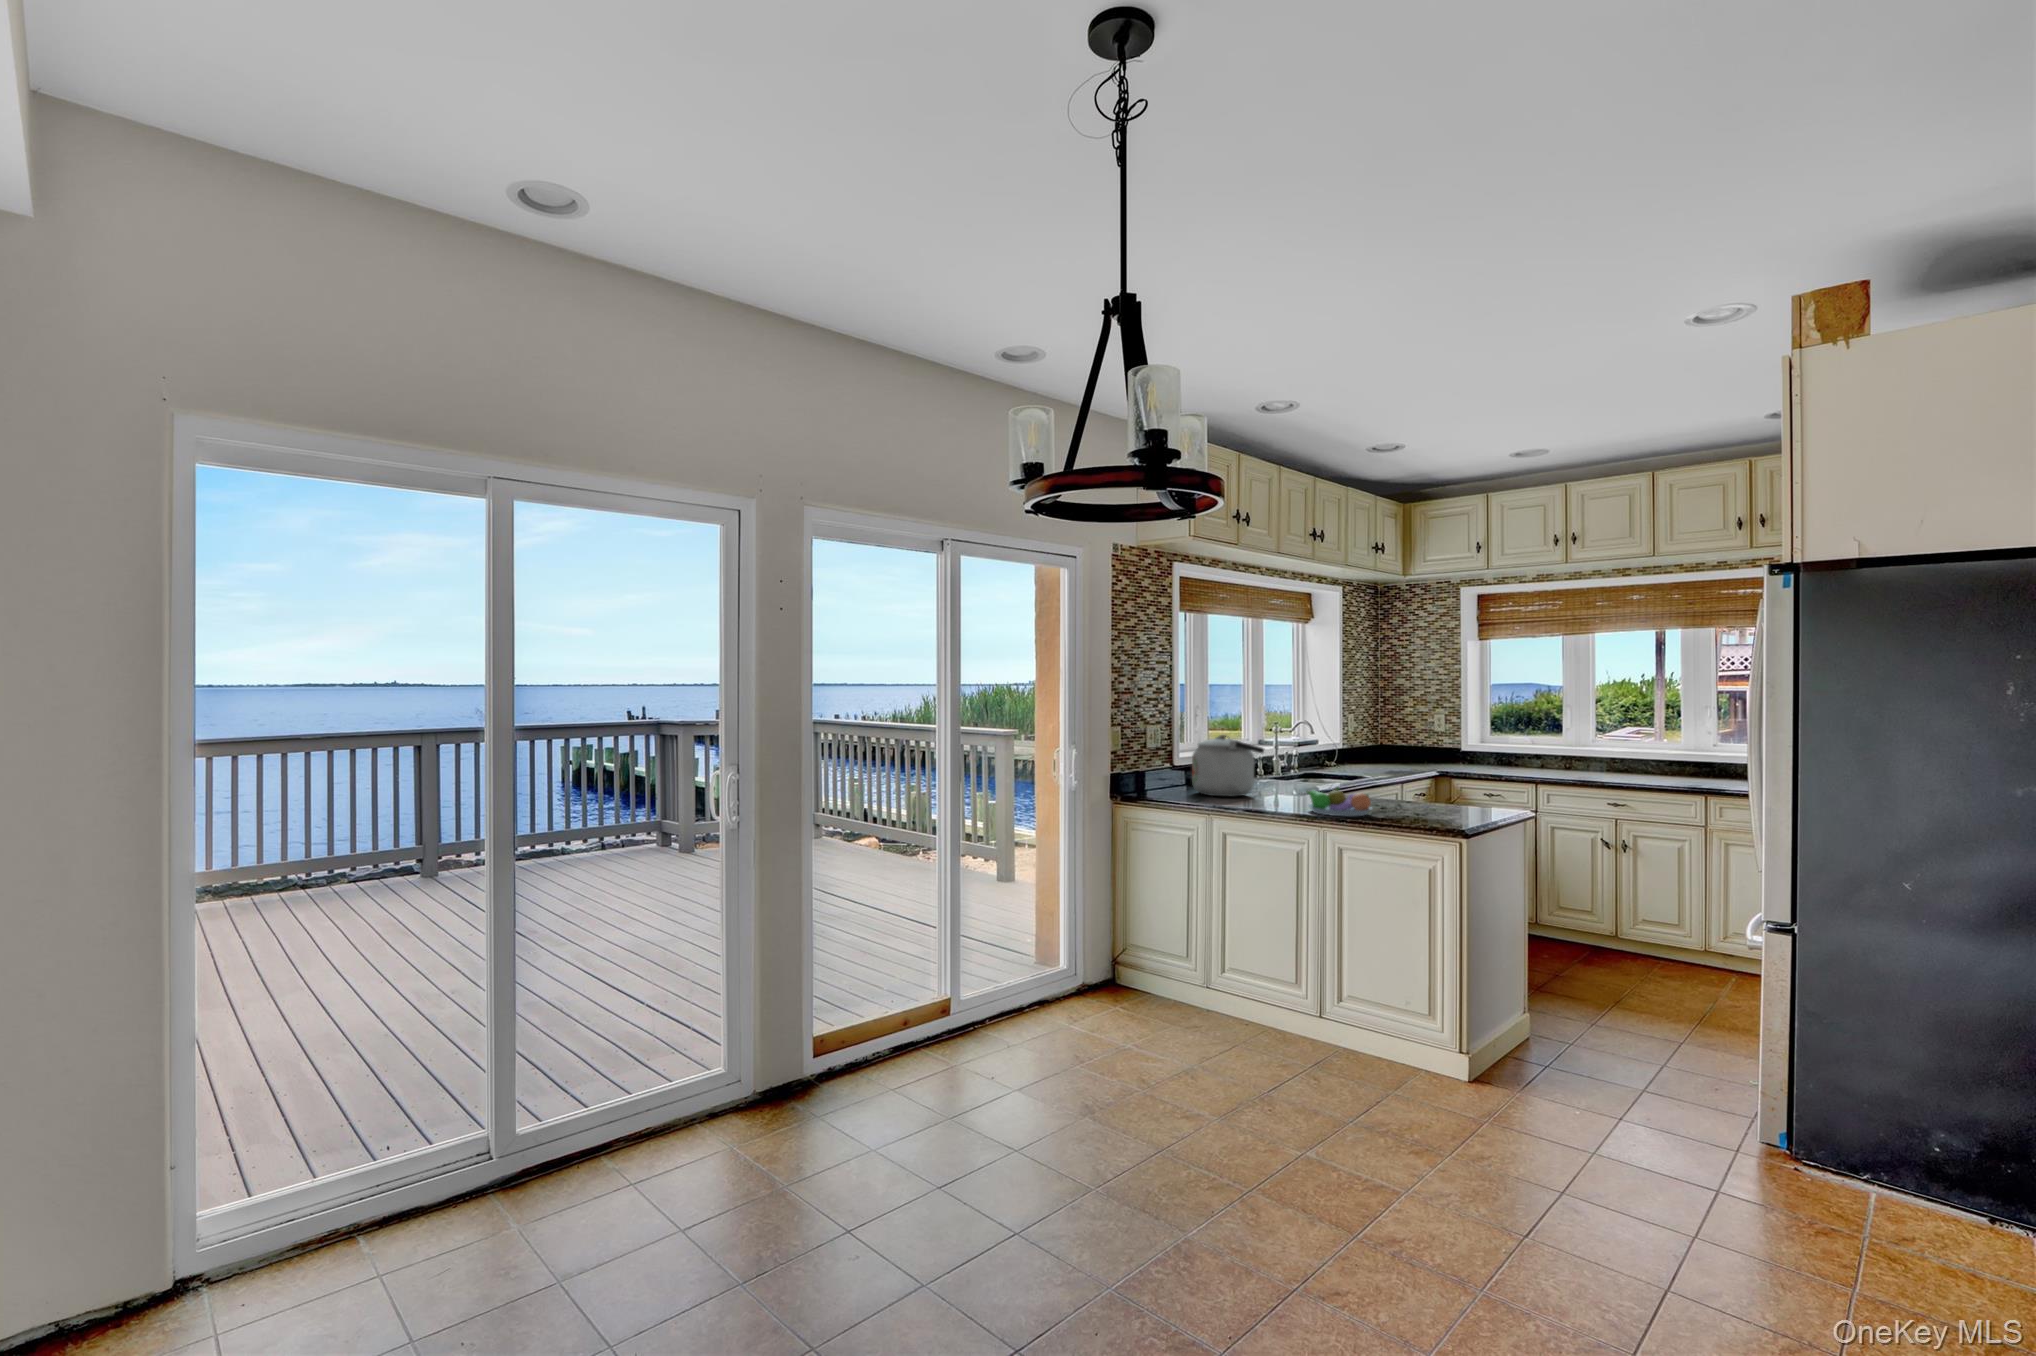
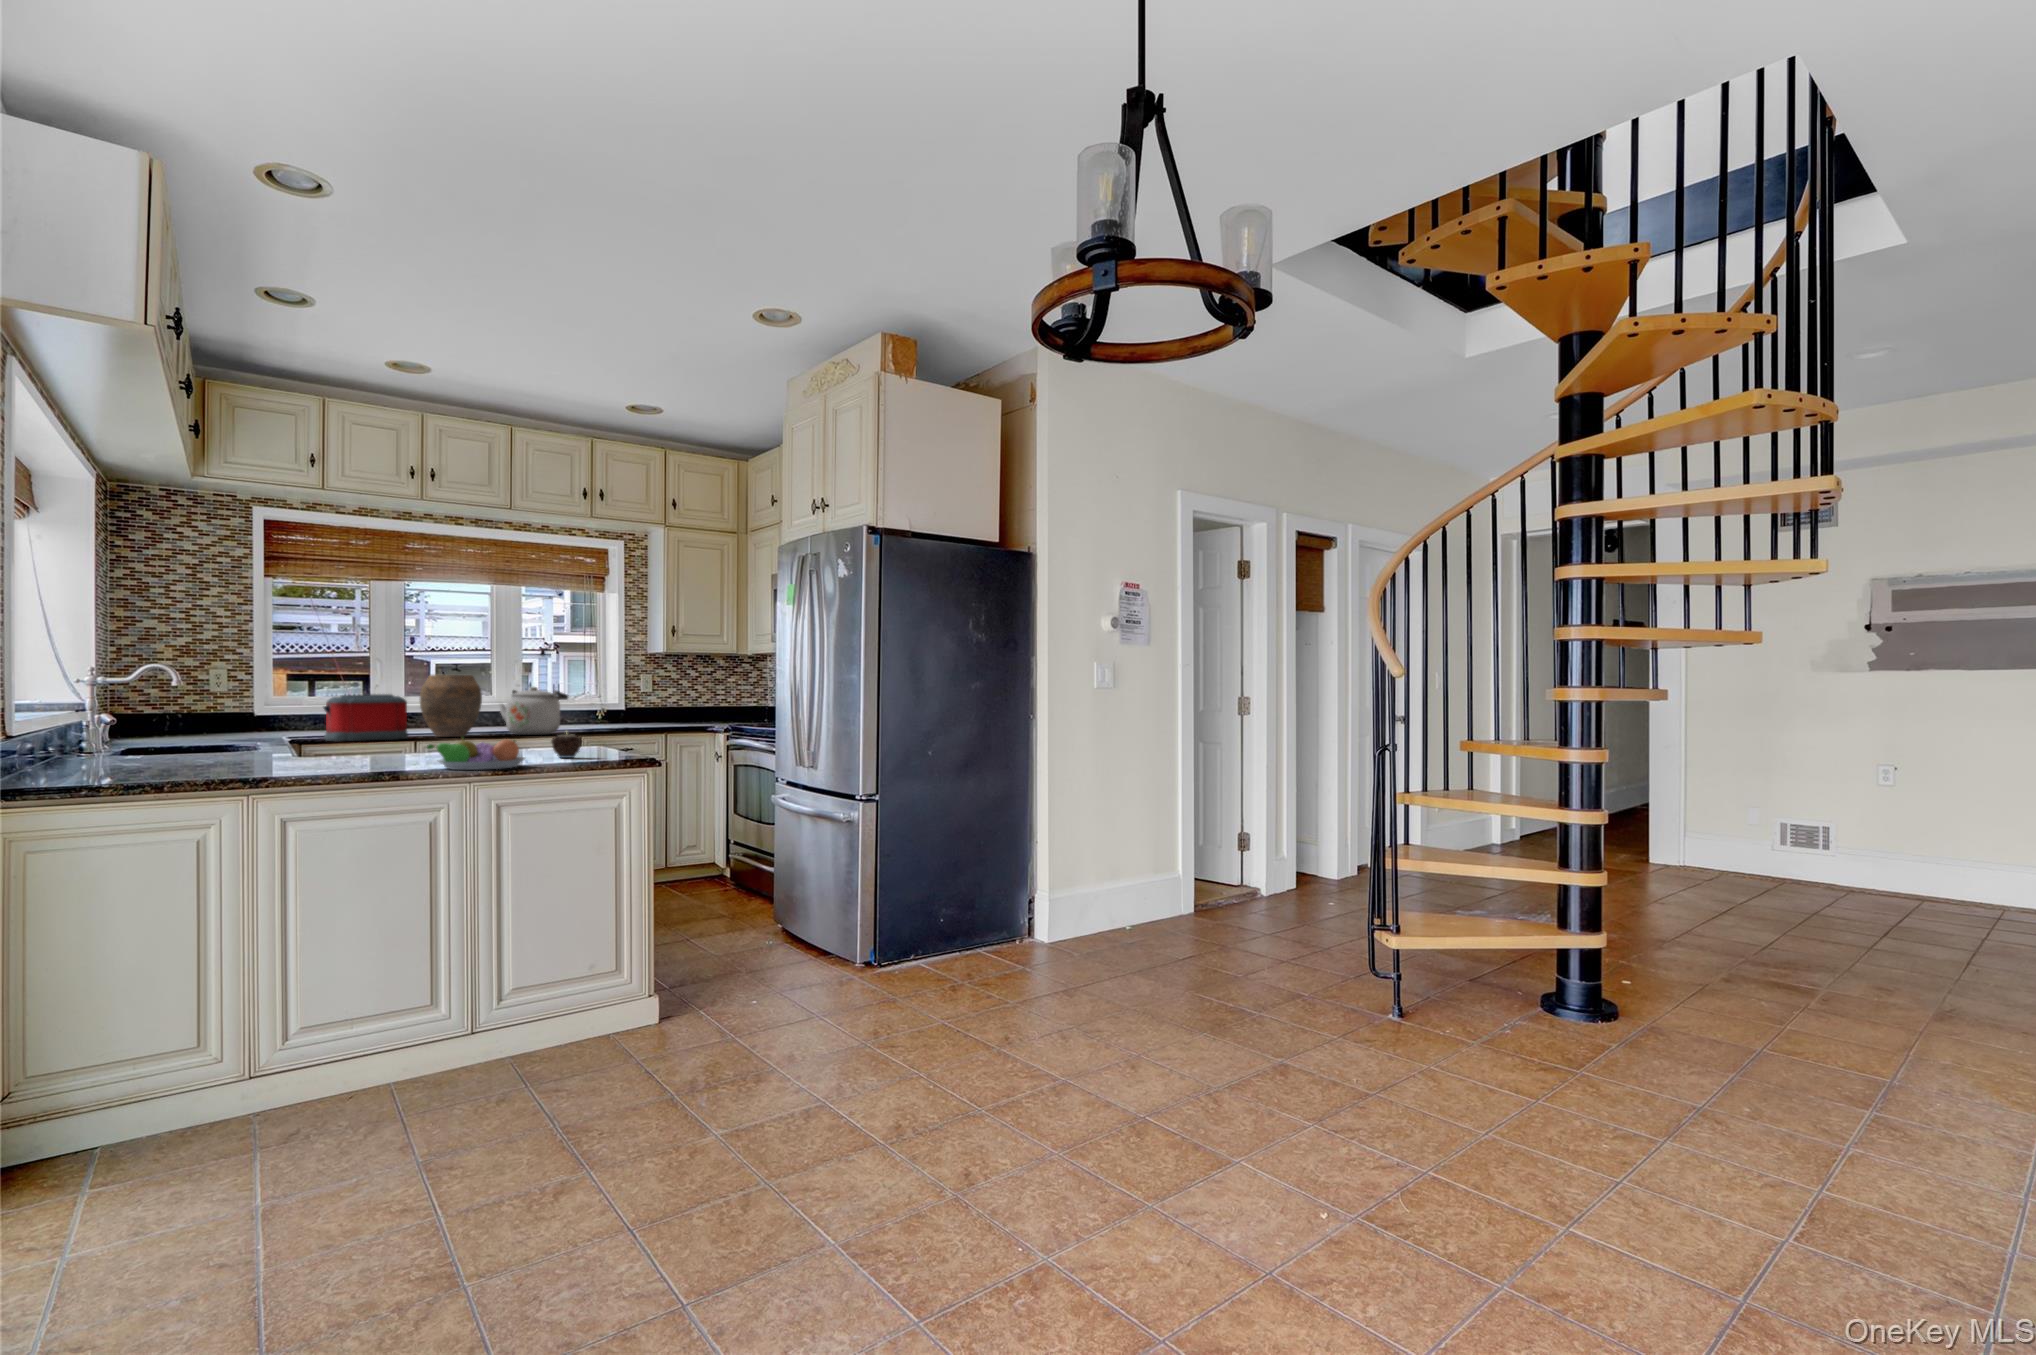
vase: none [1552,725,1611,785] -> present [420,674,482,737]
kettle: present [1192,735,1264,797] -> present [500,687,568,735]
toaster: none [1460,740,1527,782] -> present [324,694,408,741]
candle: none [1453,791,1482,816] -> present [551,735,582,758]

